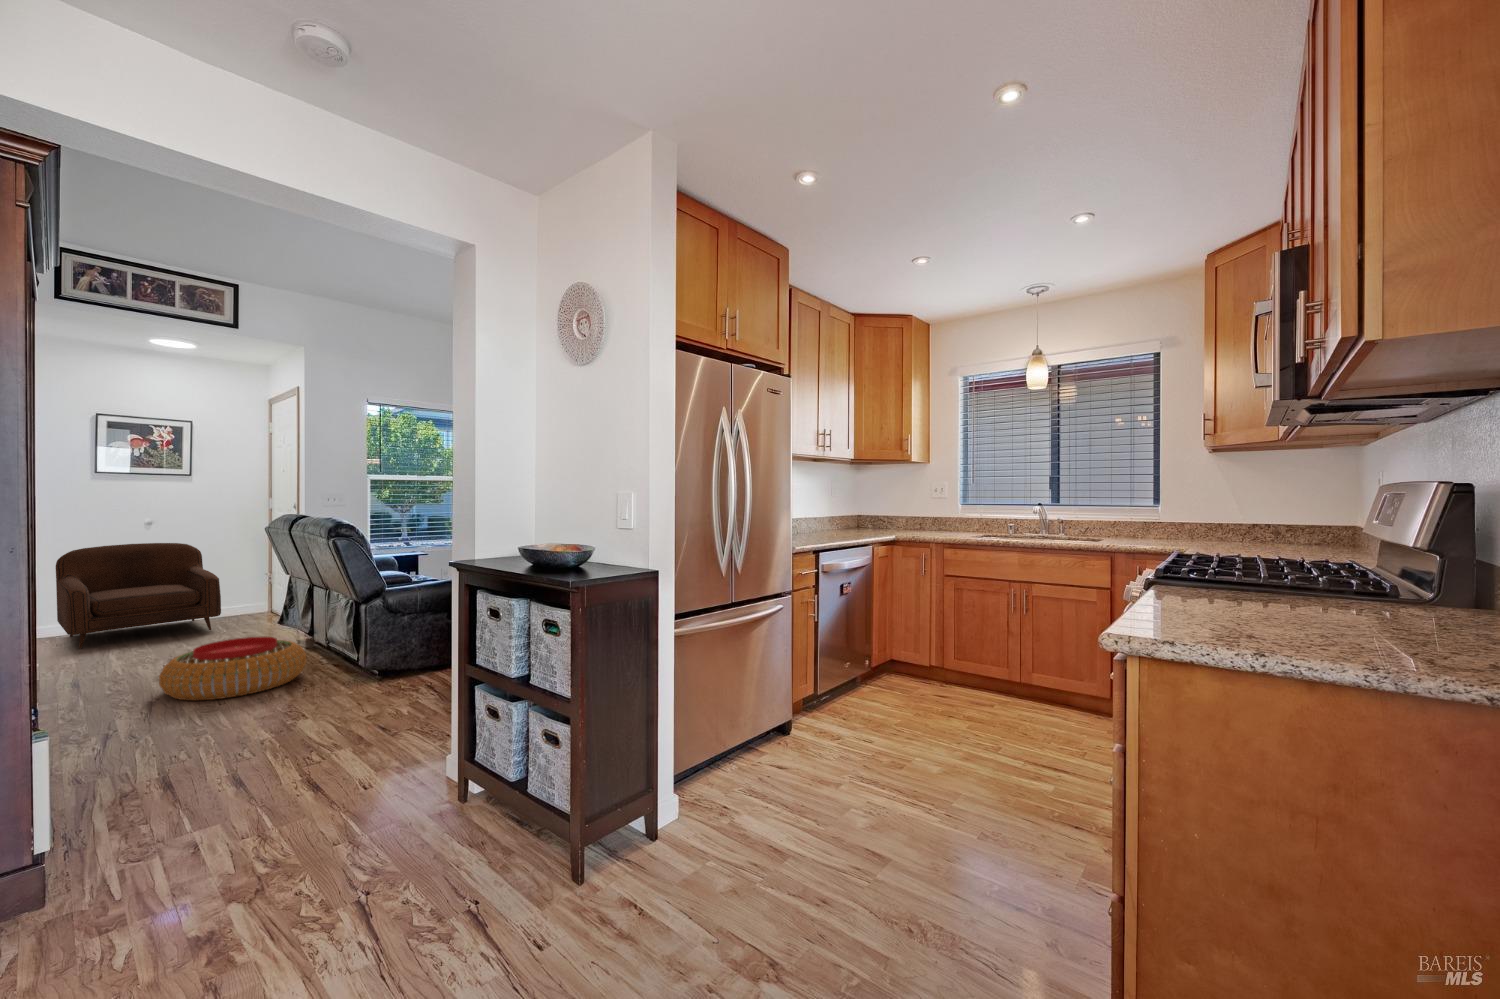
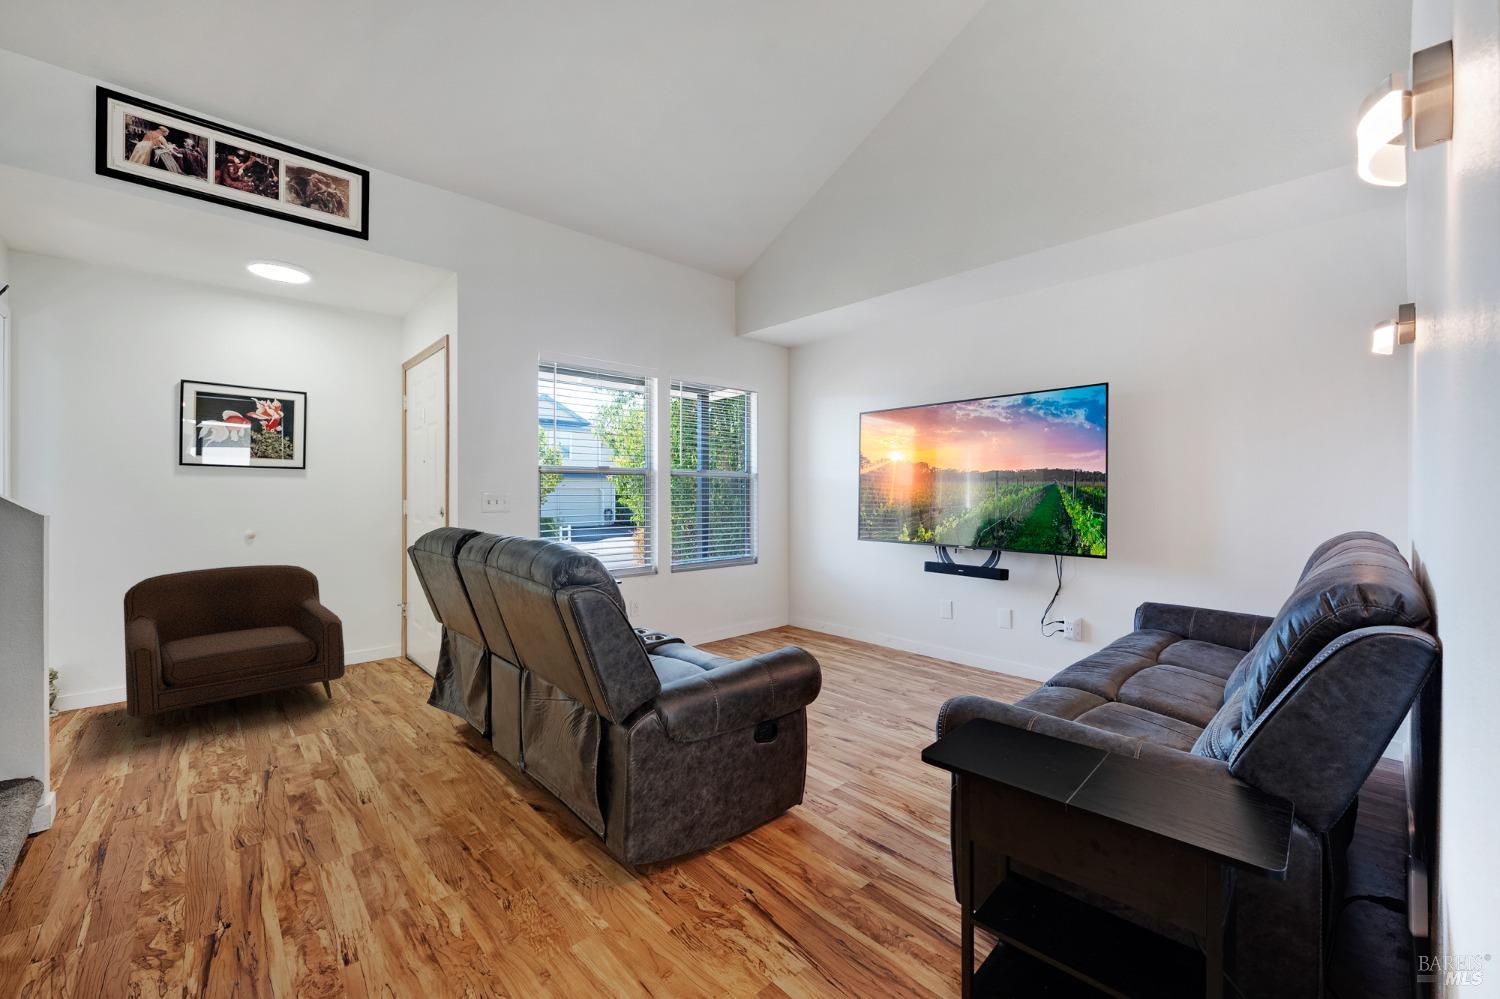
pouf: present [159,637,307,701] -> none [239,767,501,941]

